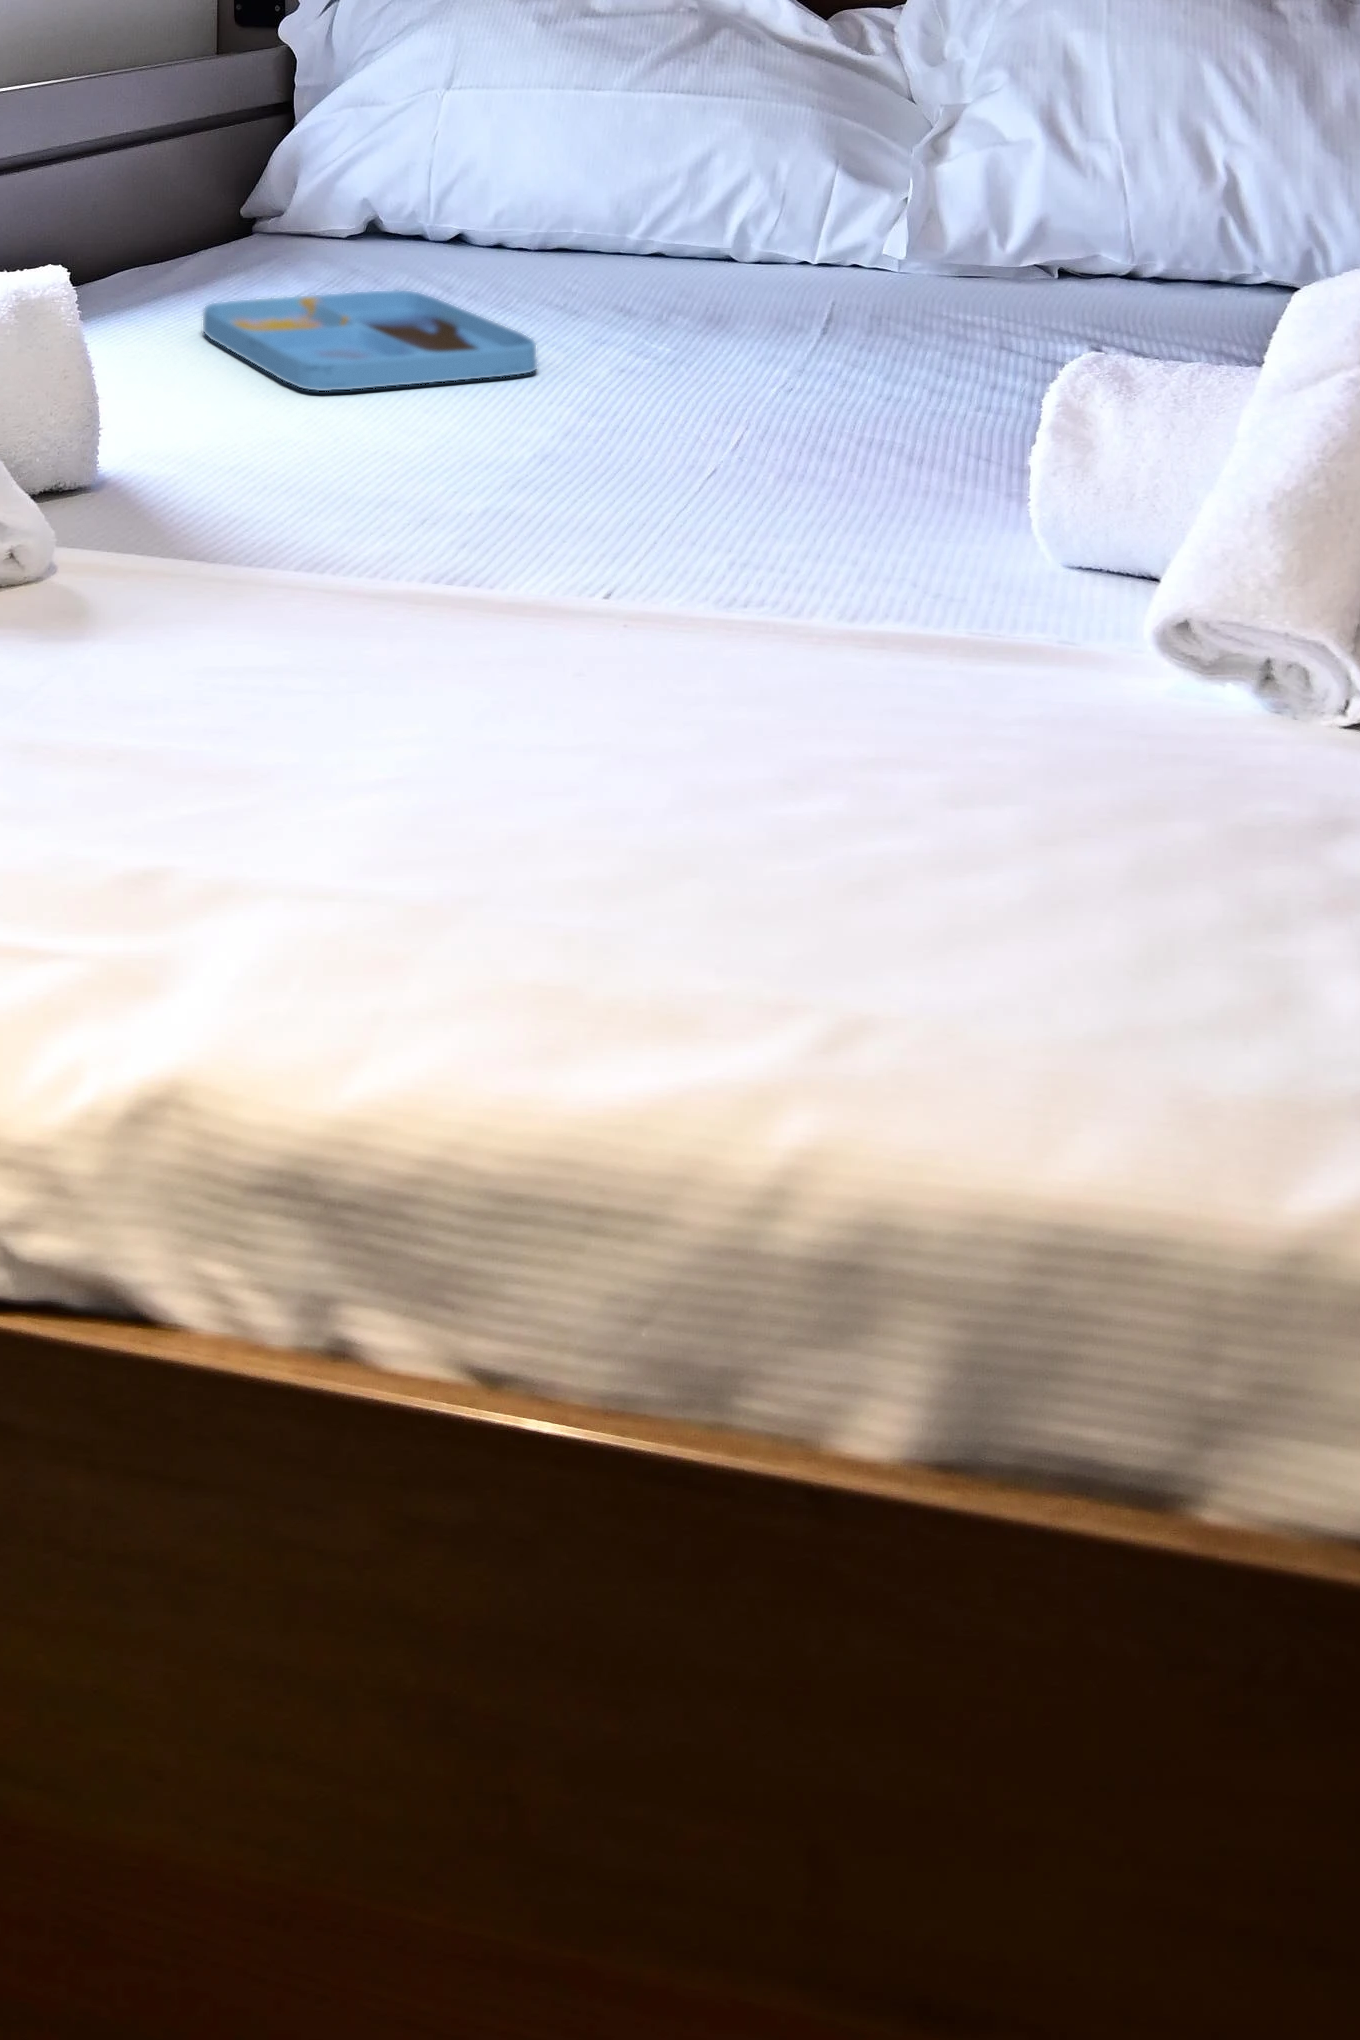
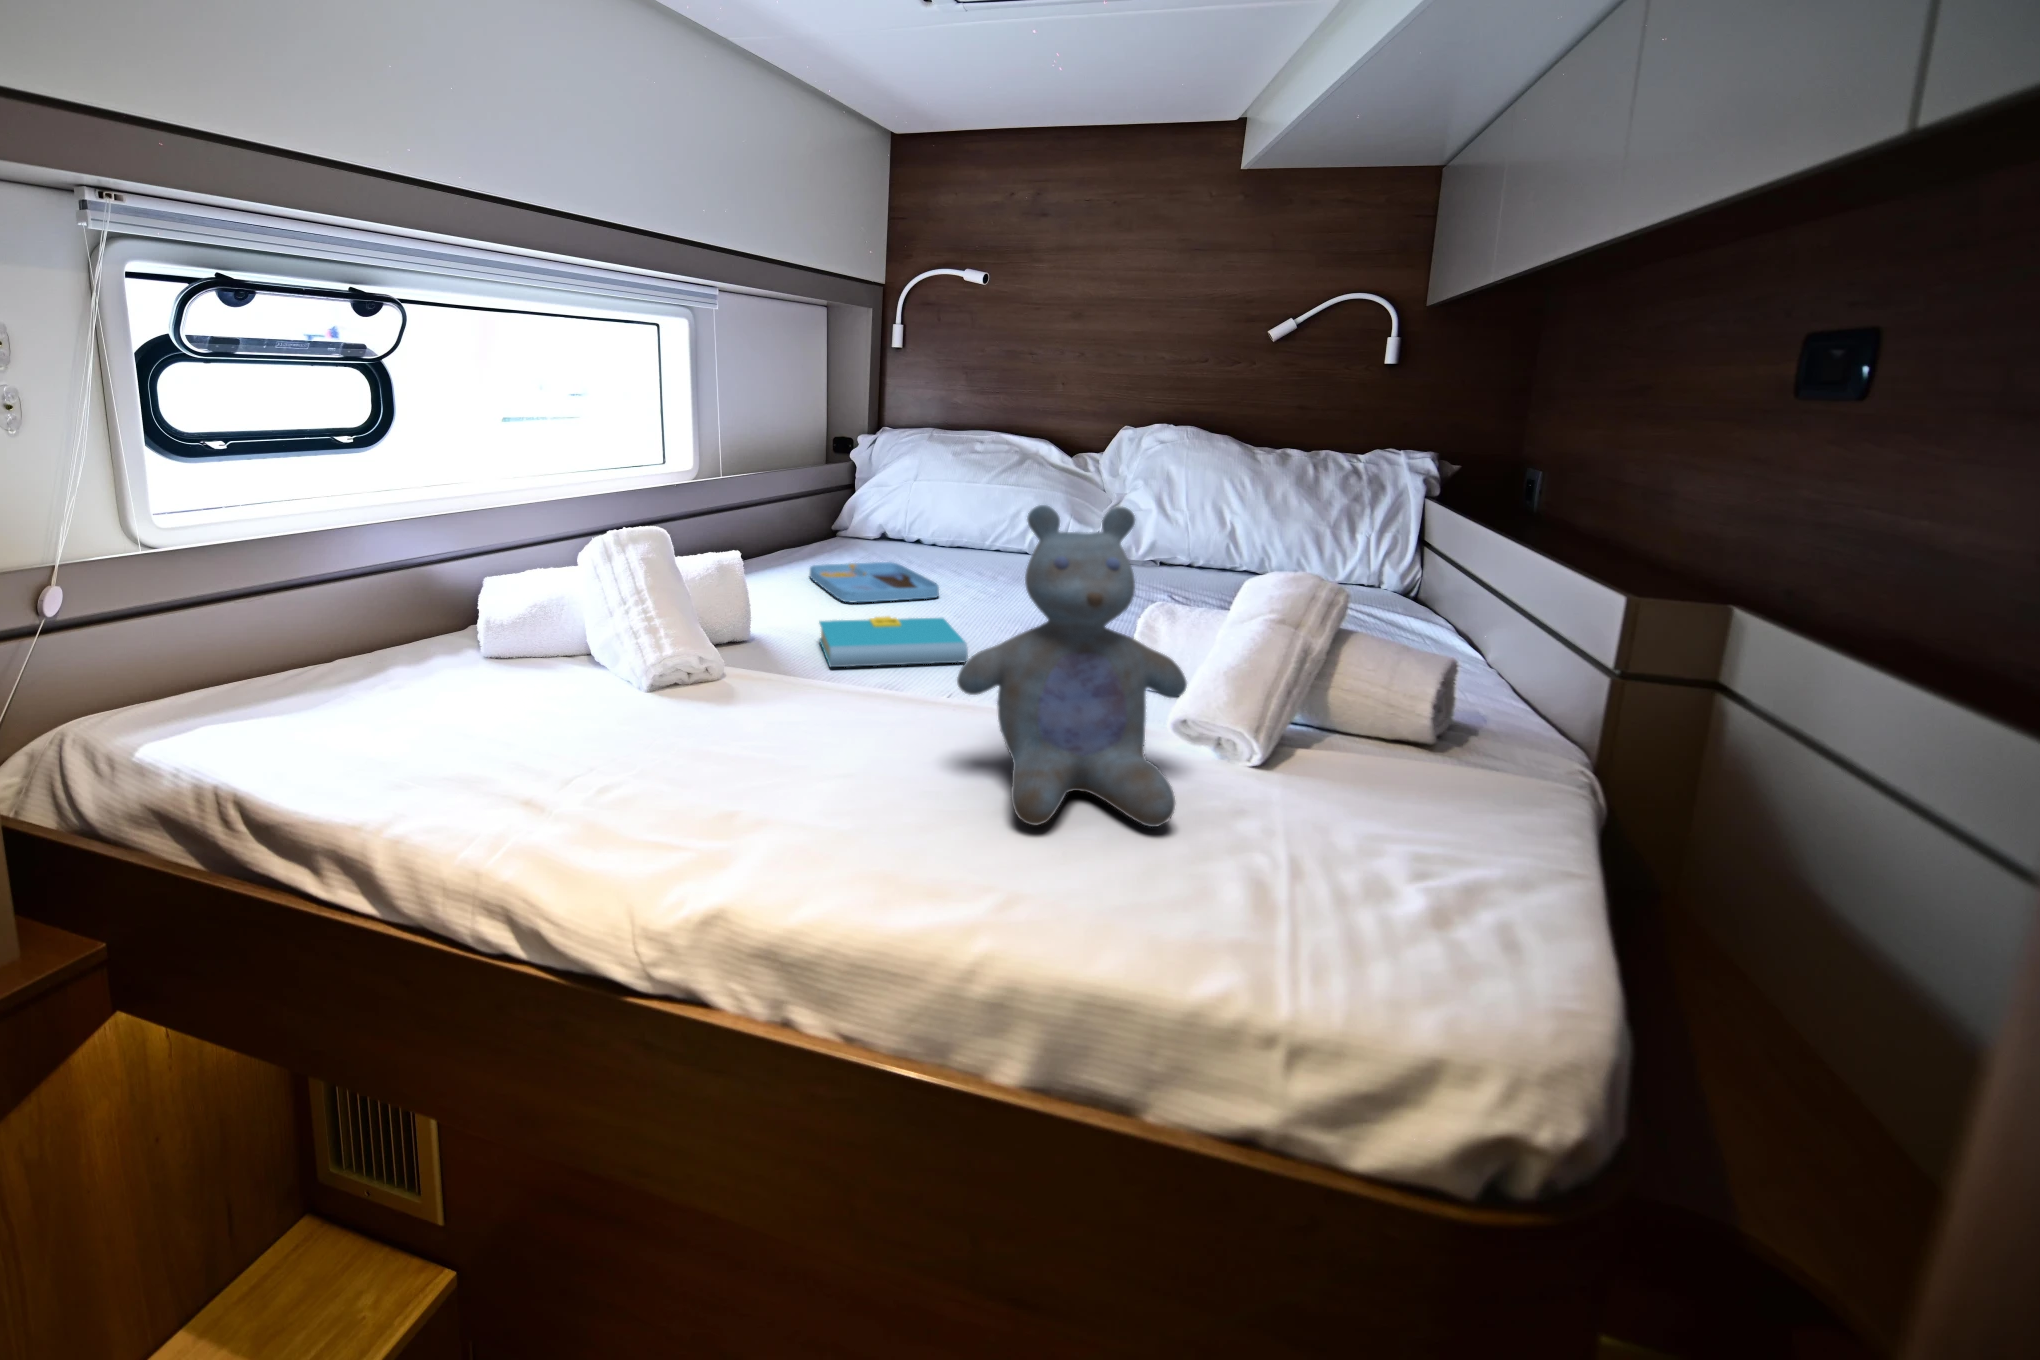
stuffed bear: none [664,128,1188,865] -> present [957,505,1187,827]
book: none [268,416,642,543] -> present [819,616,968,667]

